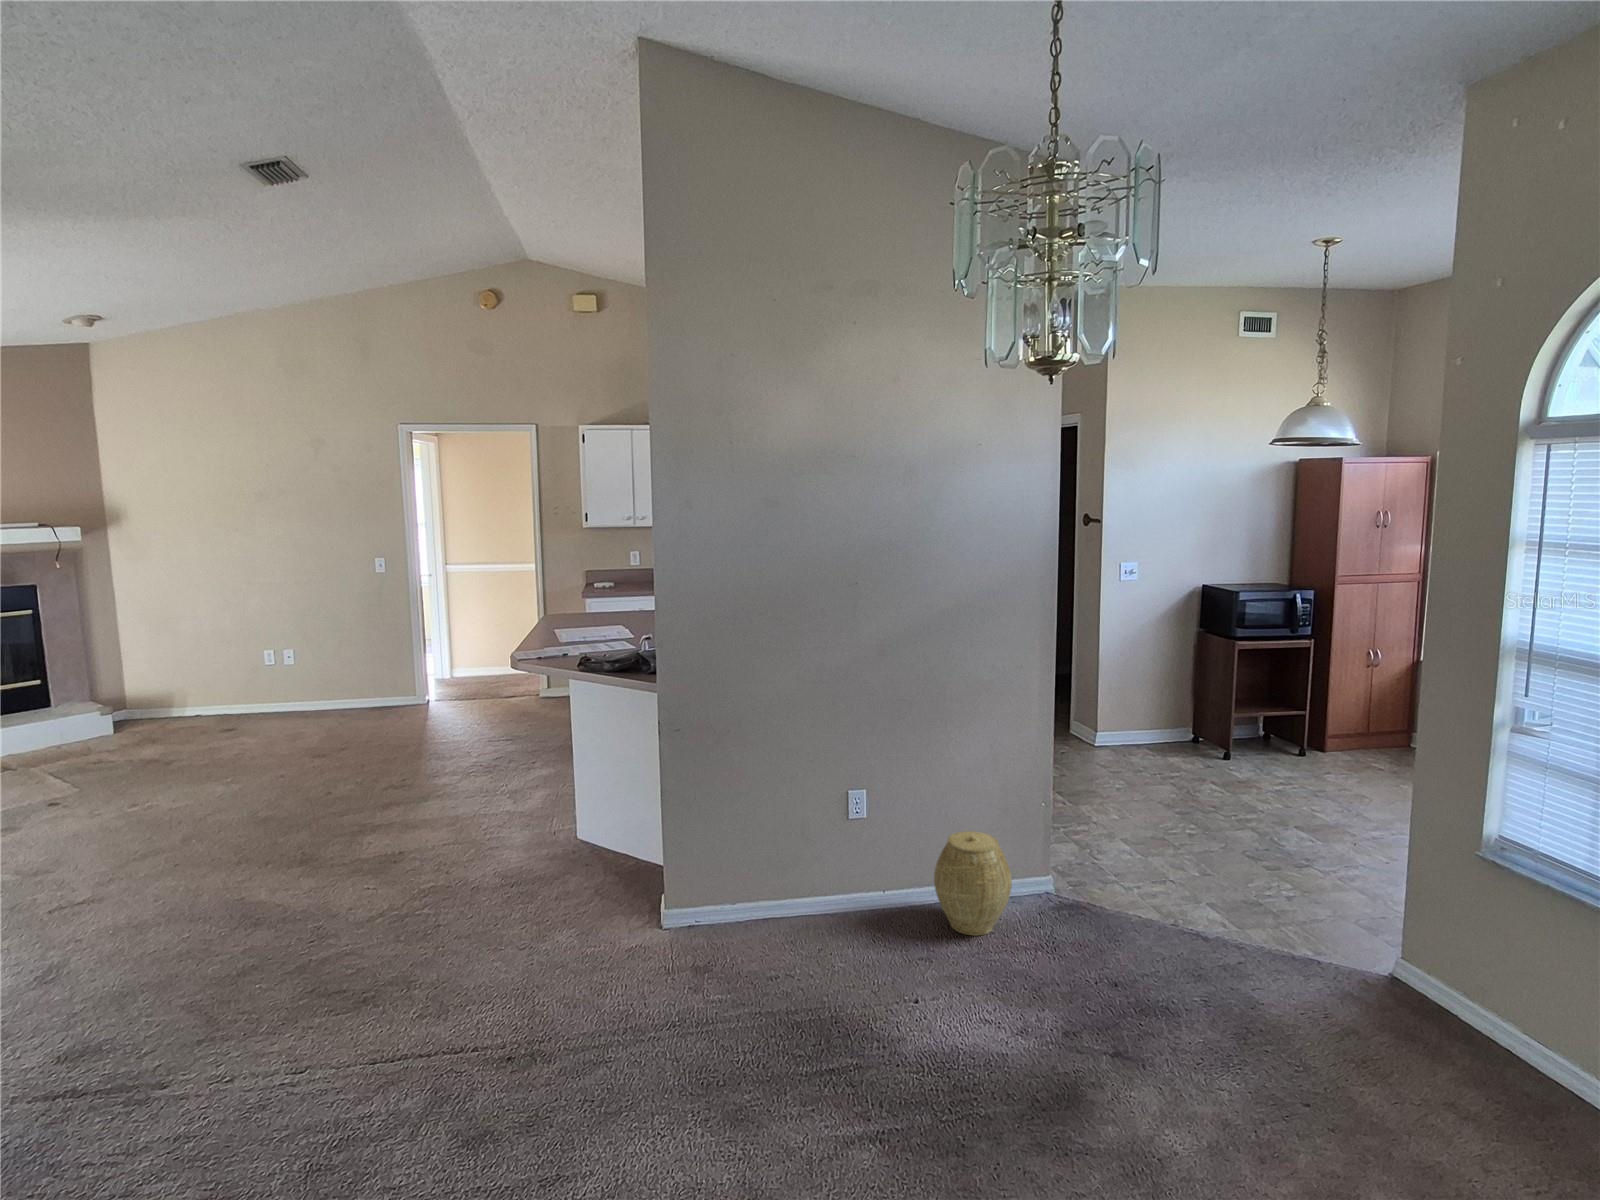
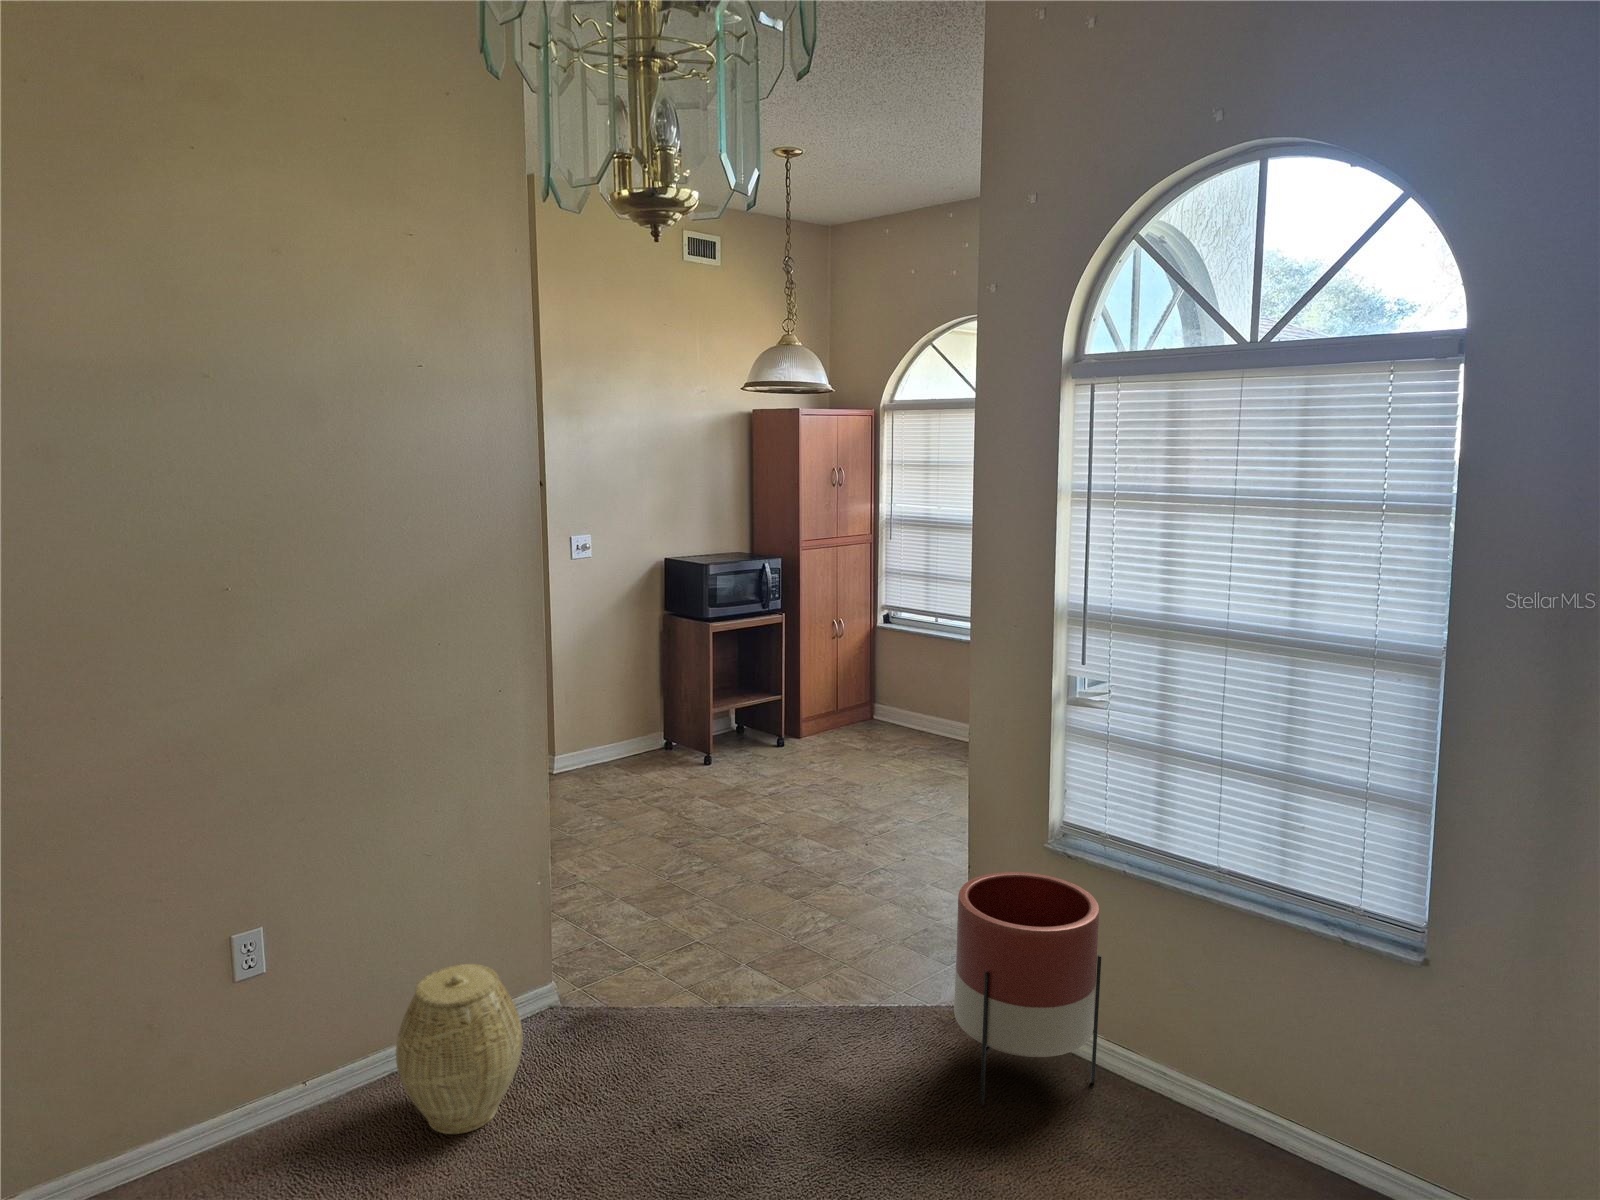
planter: none [1356,864,1512,1071] -> present [954,872,1101,1105]

